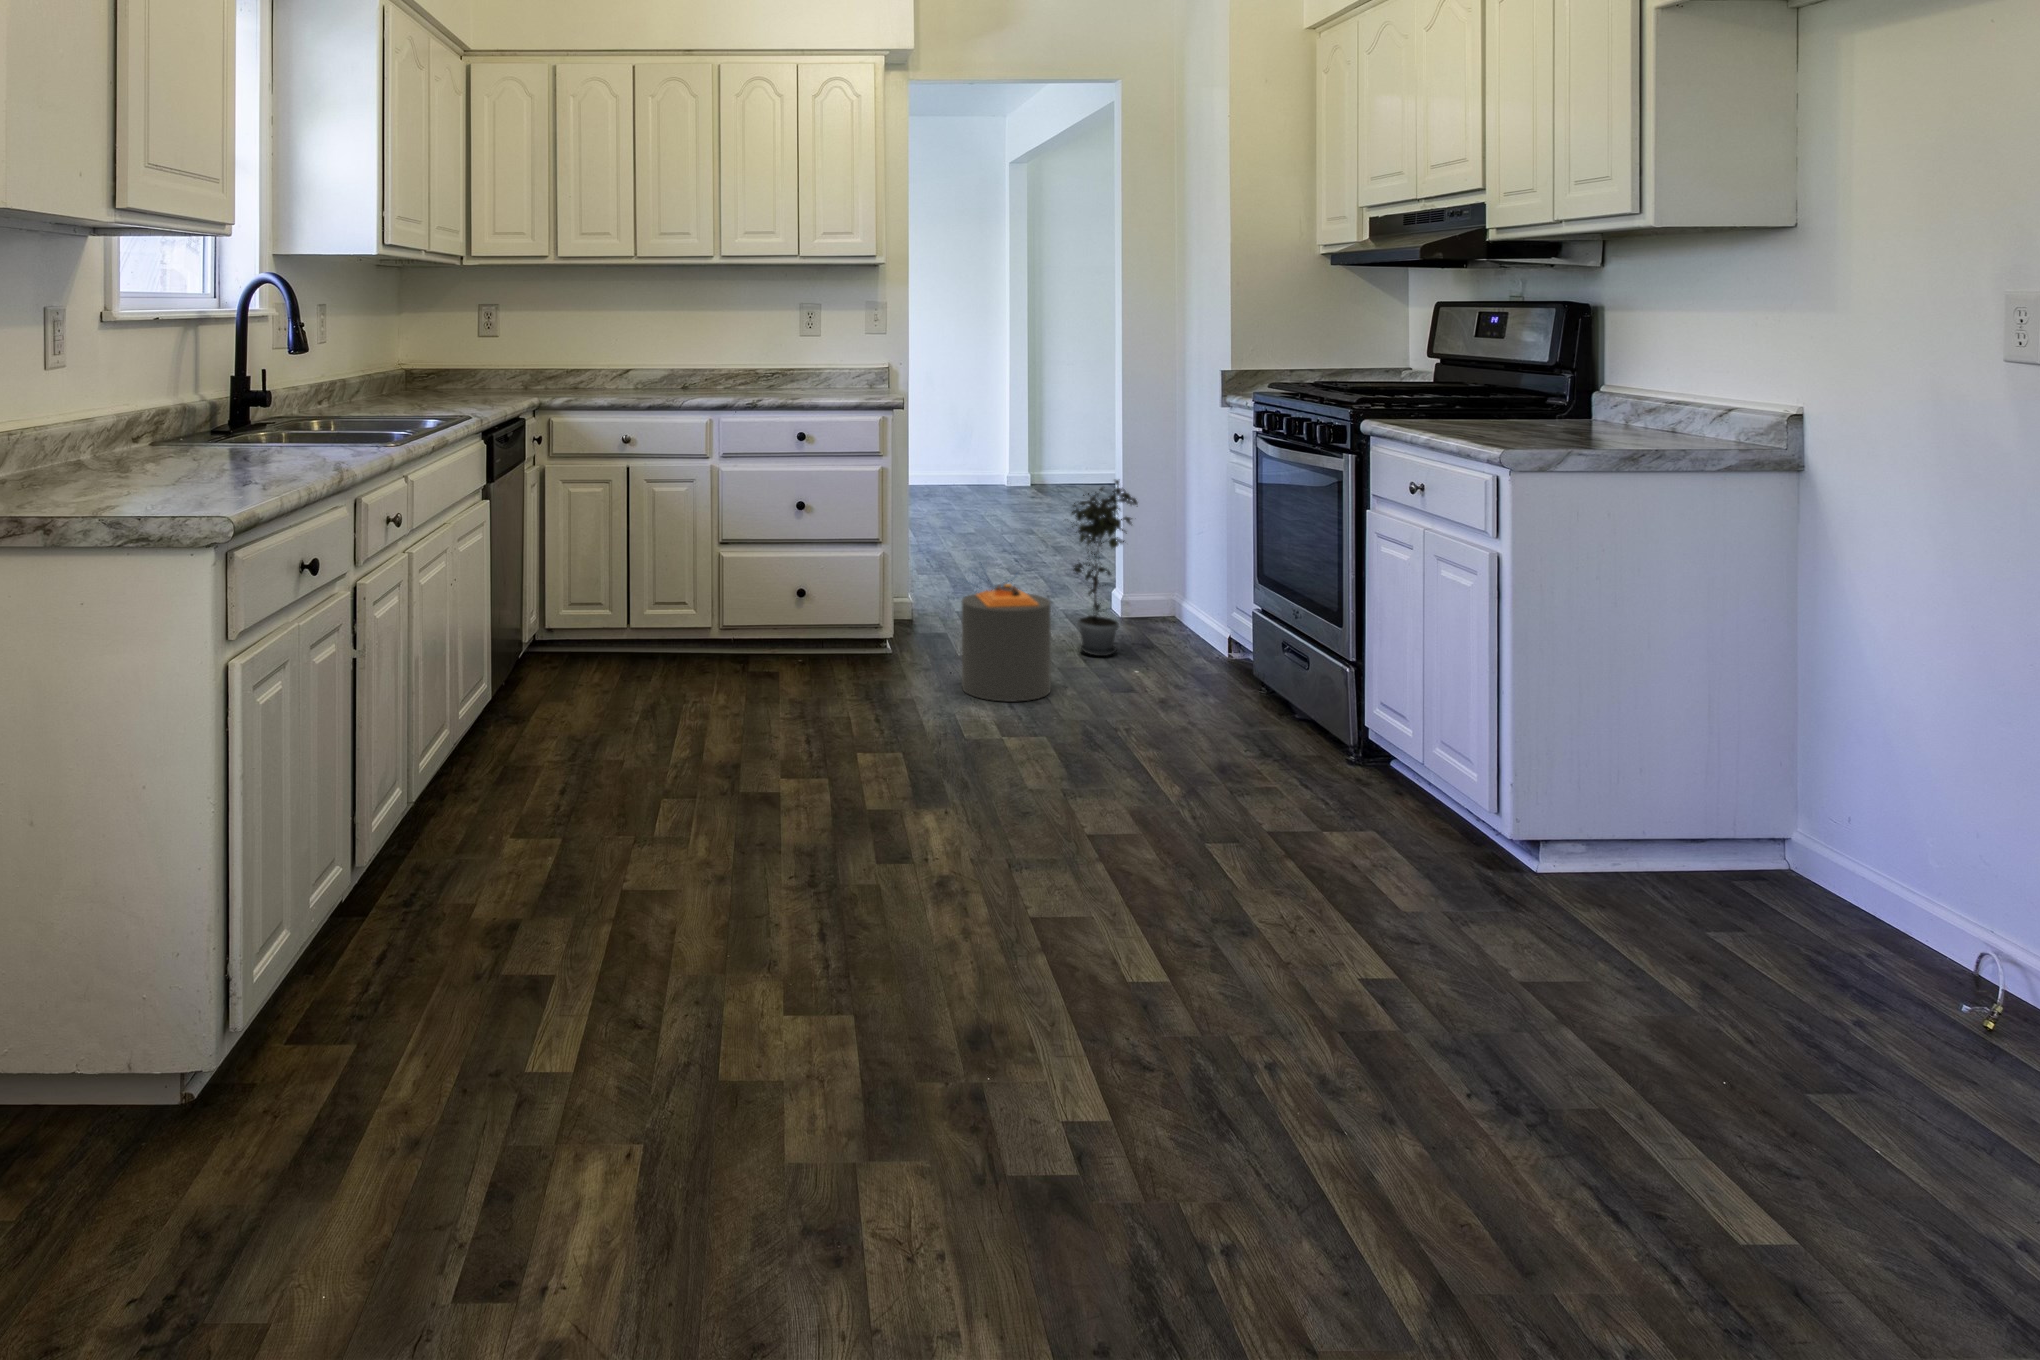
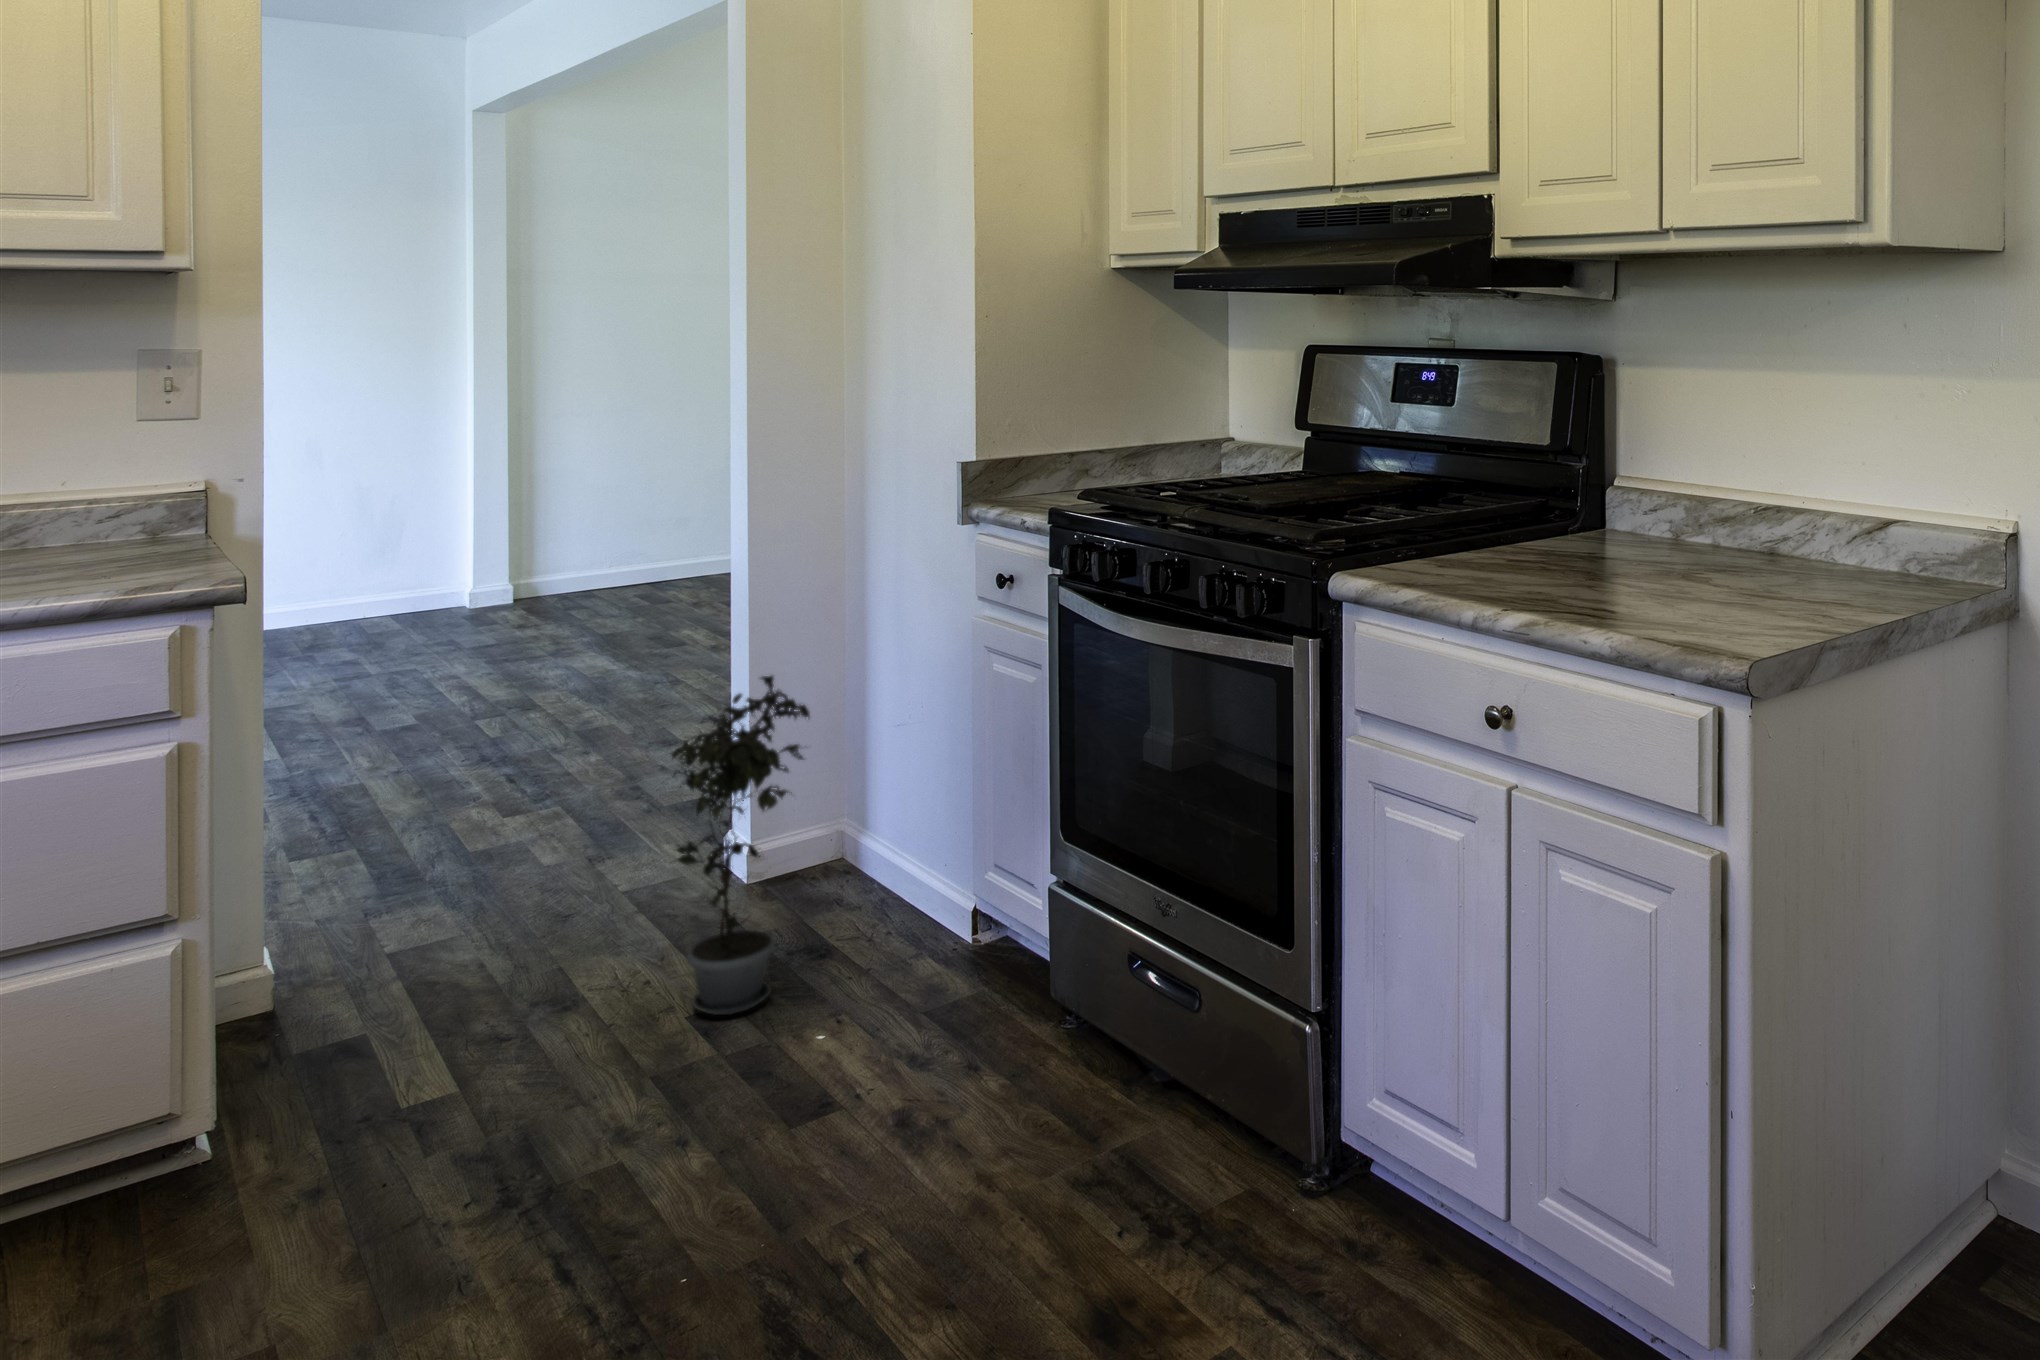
trash can: present [962,562,1051,701] -> none [402,924,654,1252]

